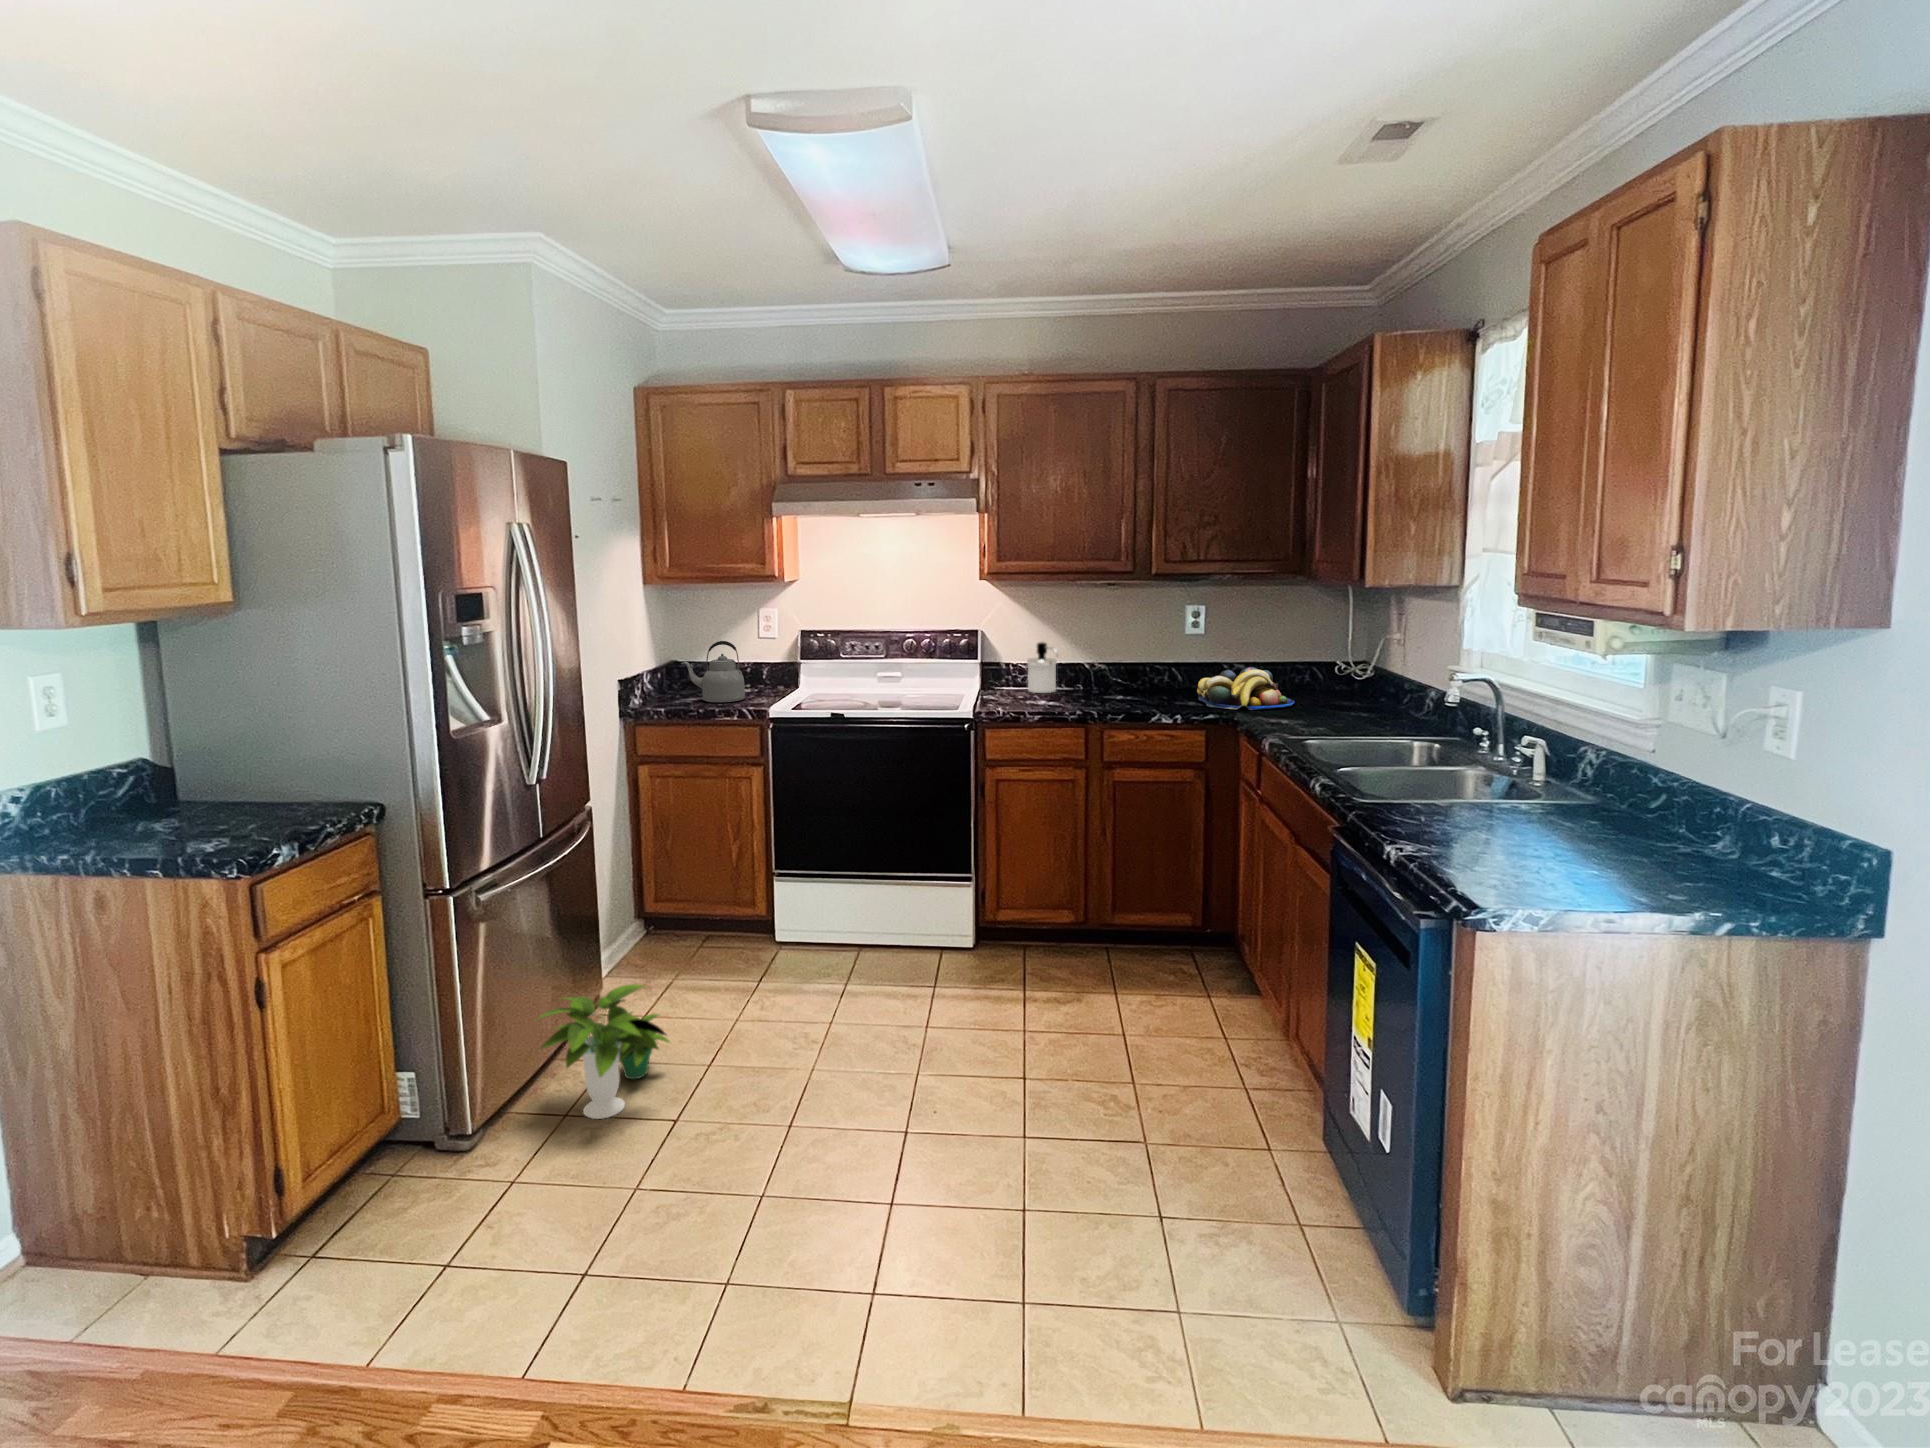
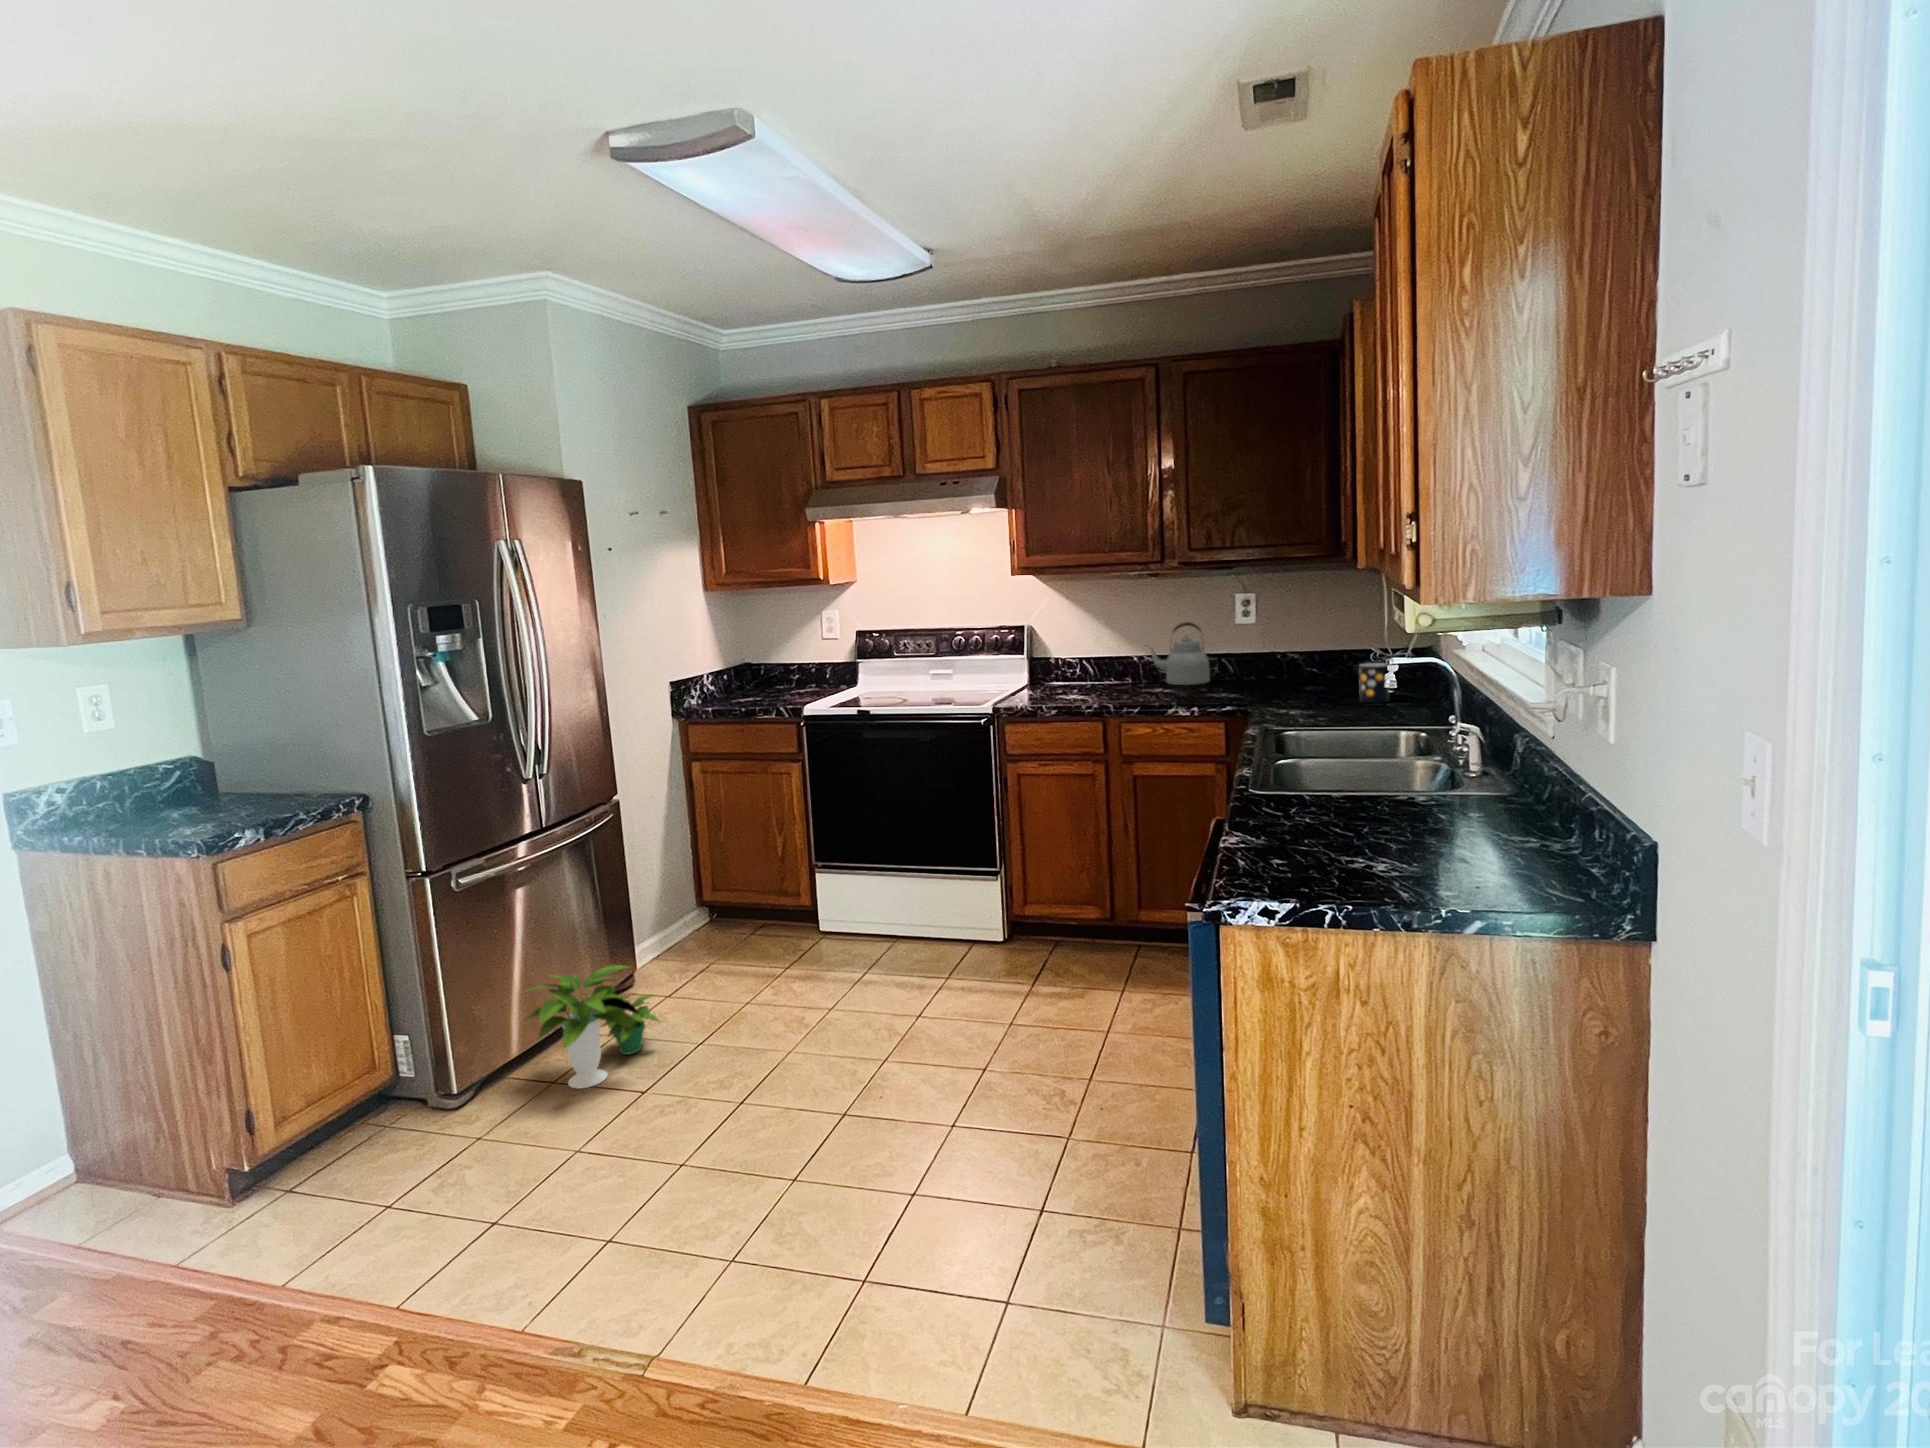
kettle: present [681,641,745,702] -> present [1146,622,1210,685]
soap dispenser: present [1027,642,1058,693] -> none [1068,636,1099,687]
fruit bowl: present [1197,667,1295,710] -> none [1229,655,1331,699]
mug: none [1335,678,1364,715] -> present [1359,663,1389,703]

